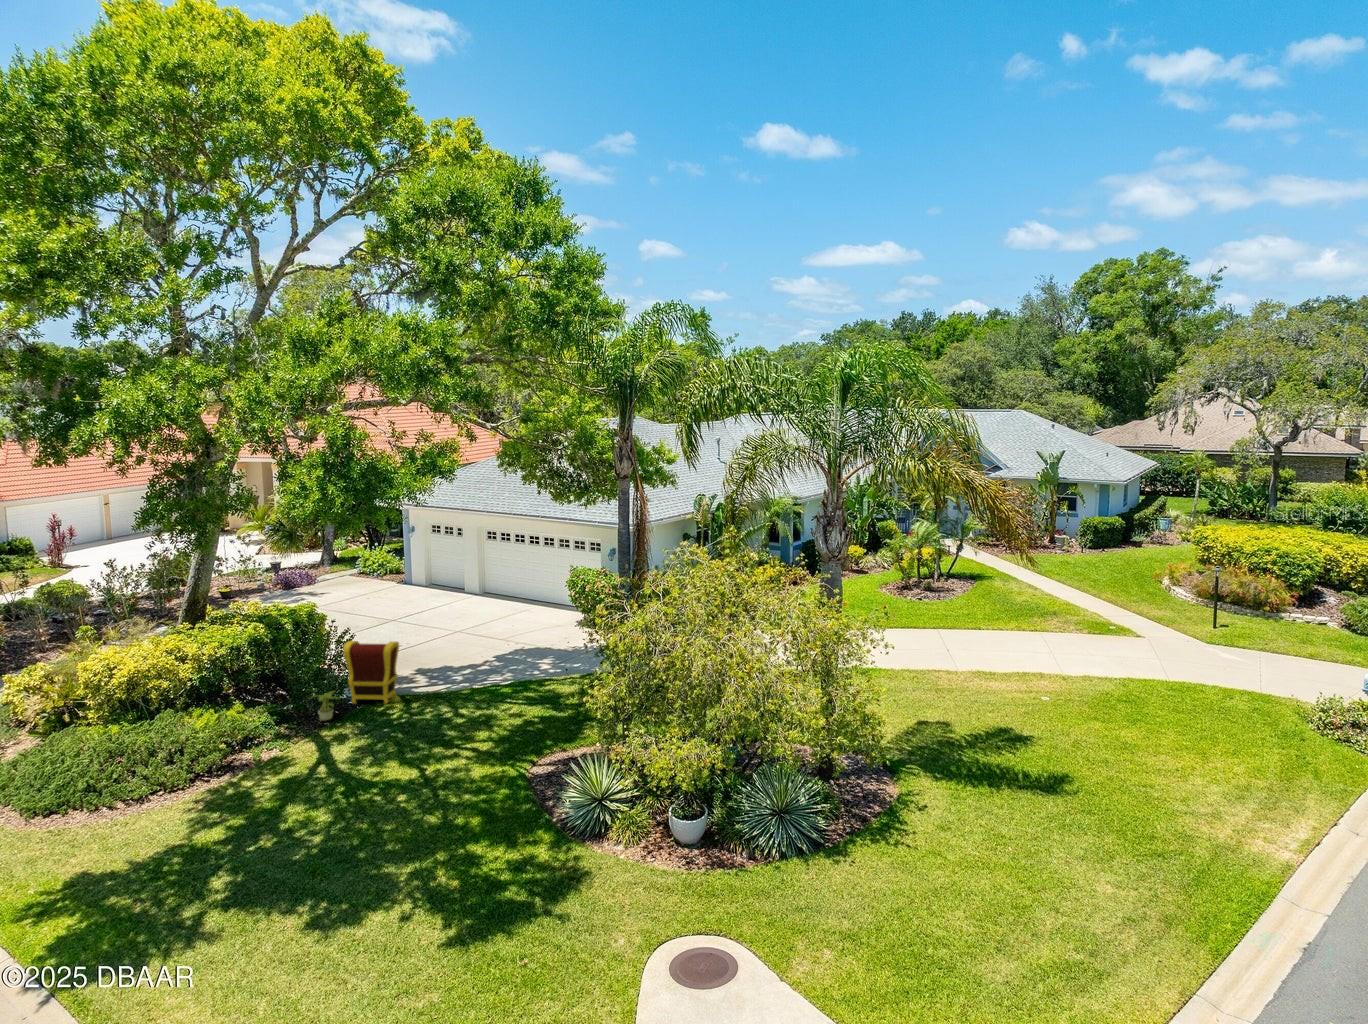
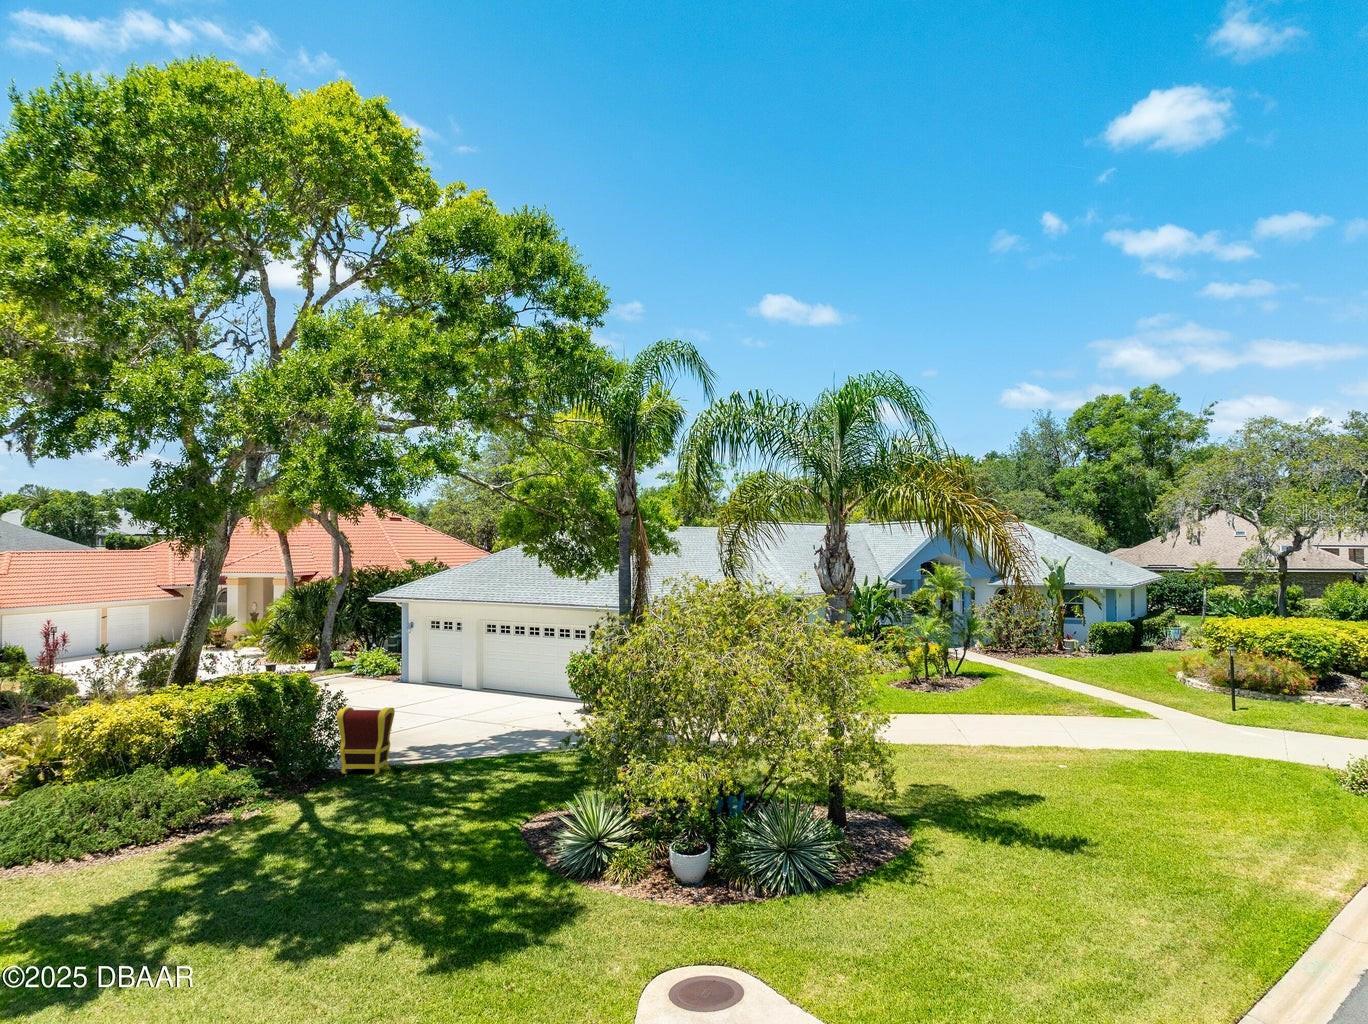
potted plant: present [313,691,338,720] -> none [299,756,330,787]

